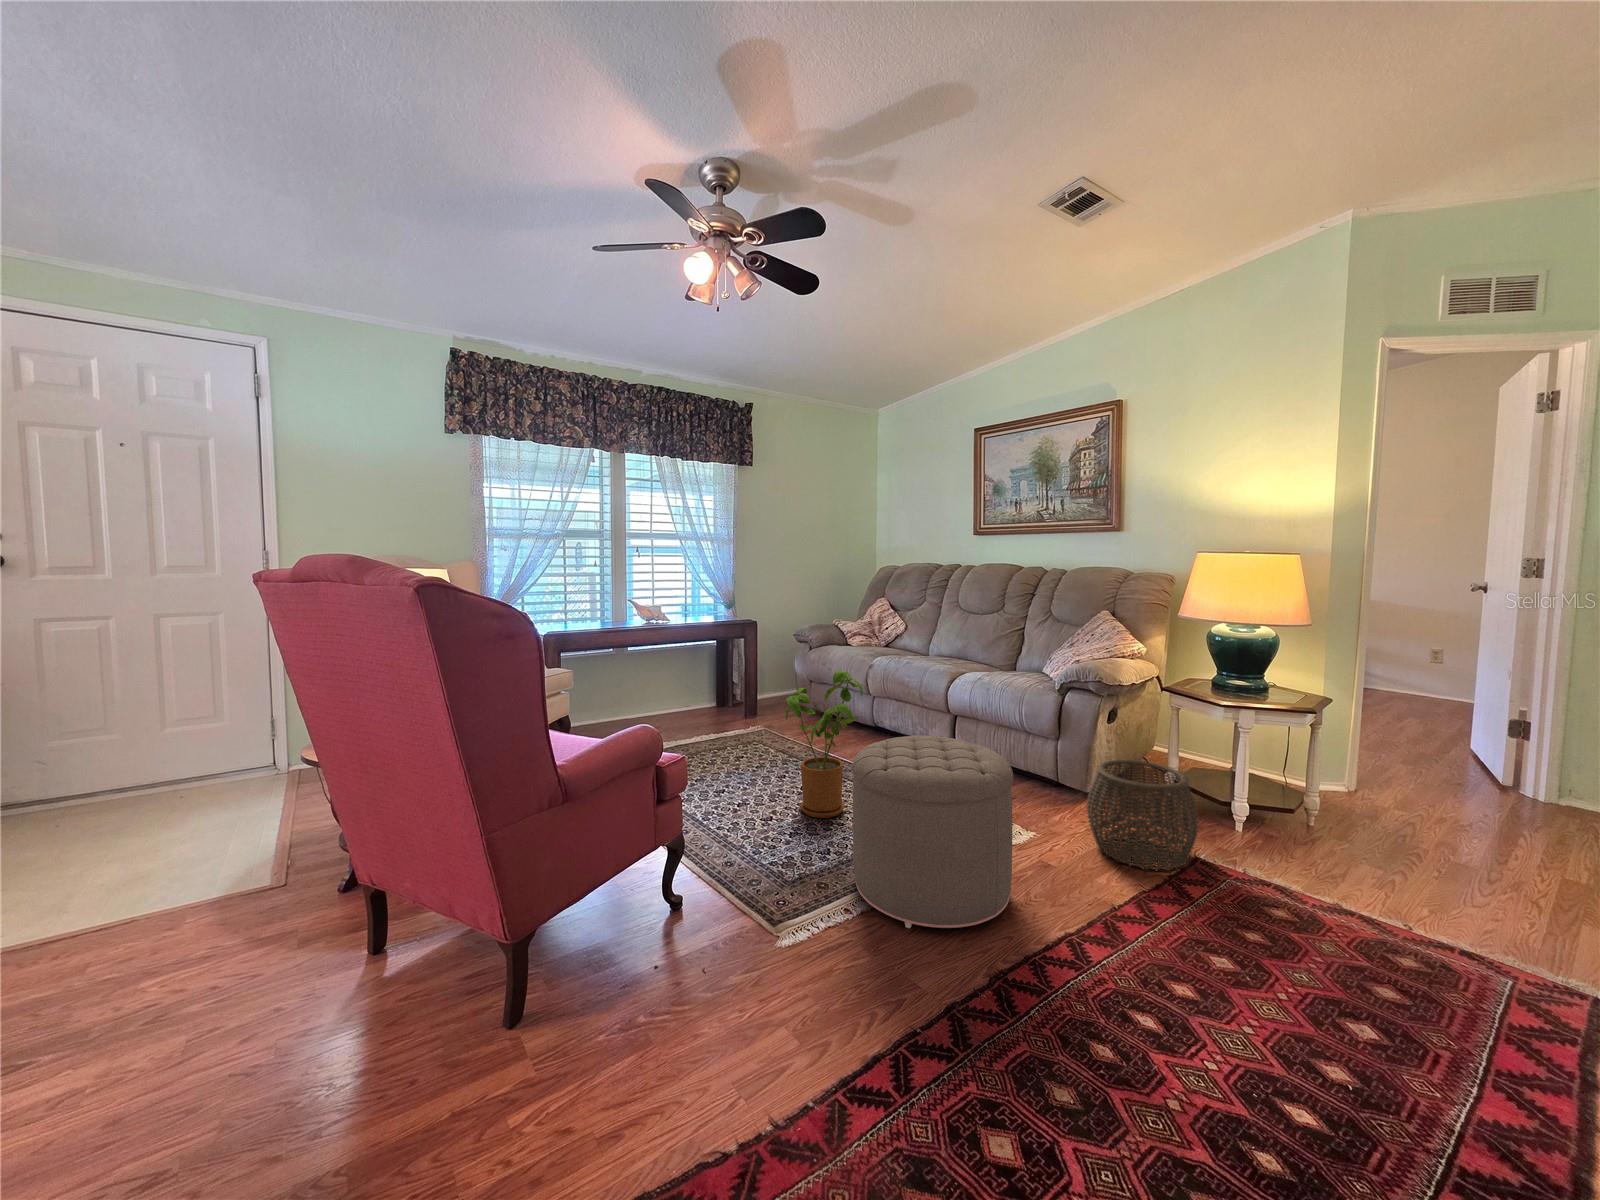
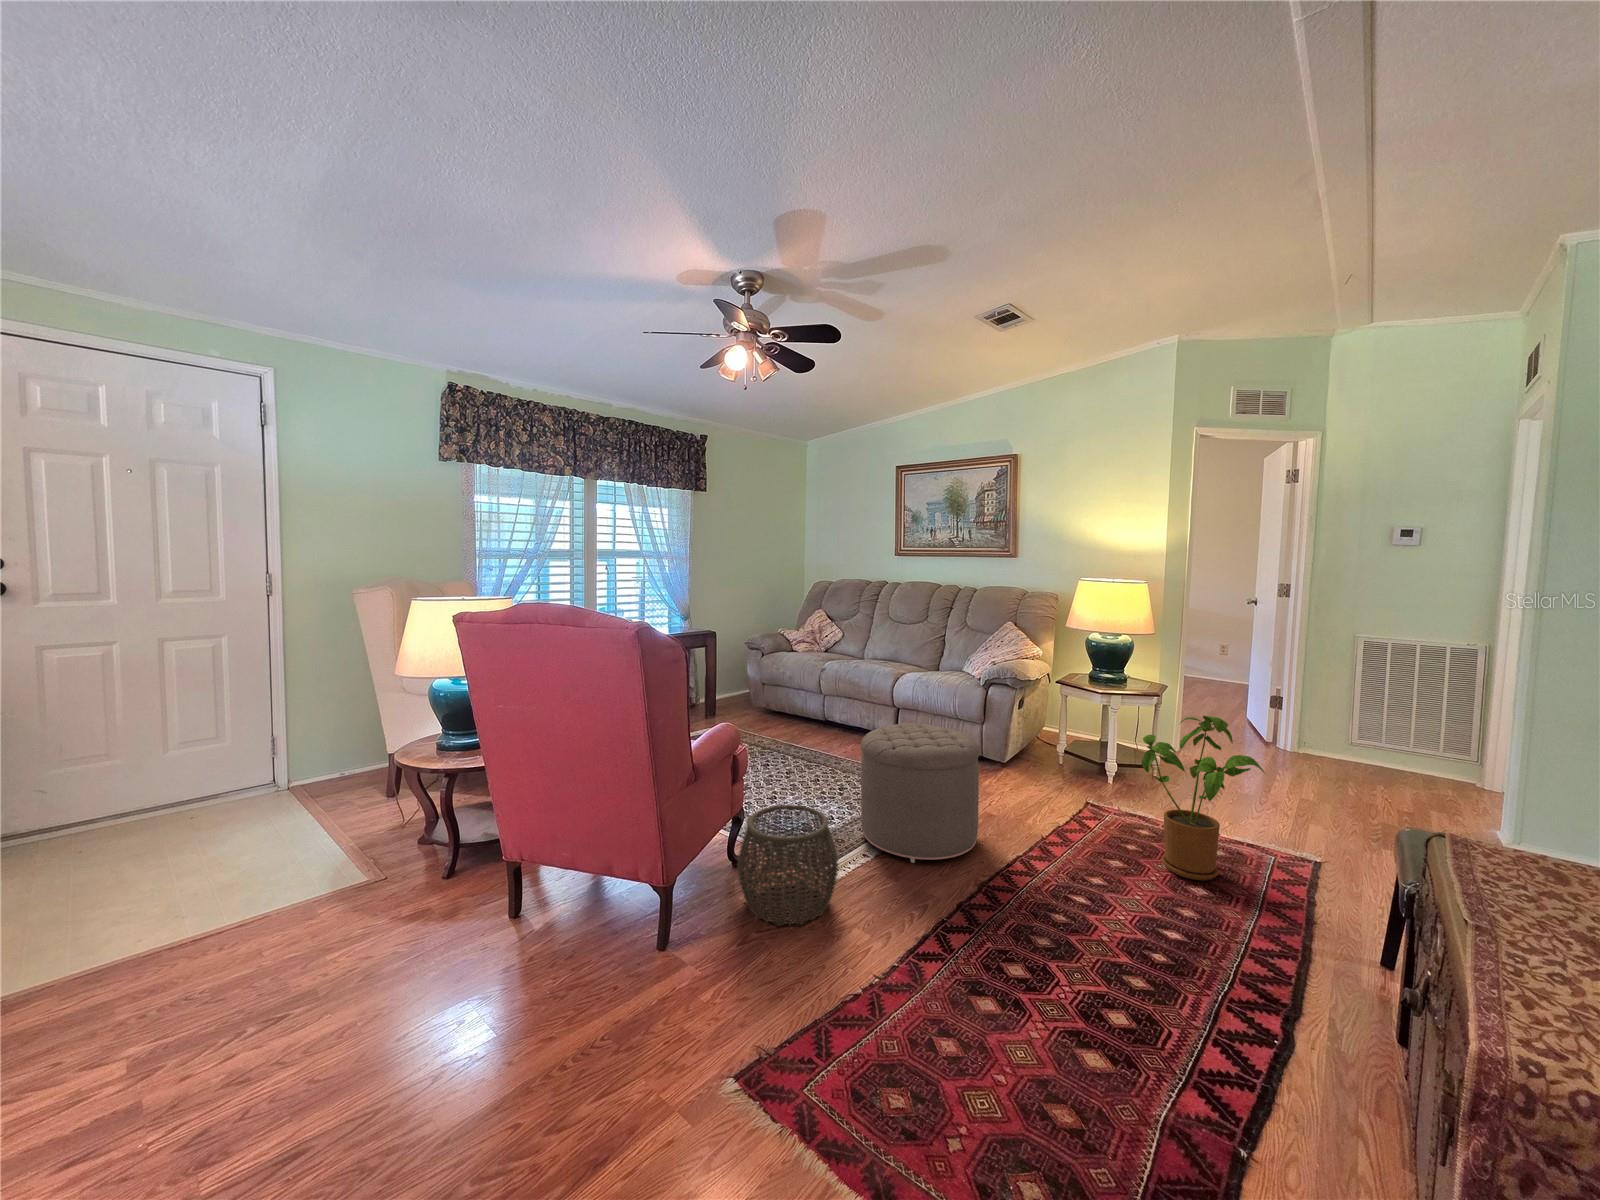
house plant: present [785,670,863,818] -> present [1141,716,1265,880]
woven basket: present [1087,760,1199,871] -> present [737,805,839,925]

